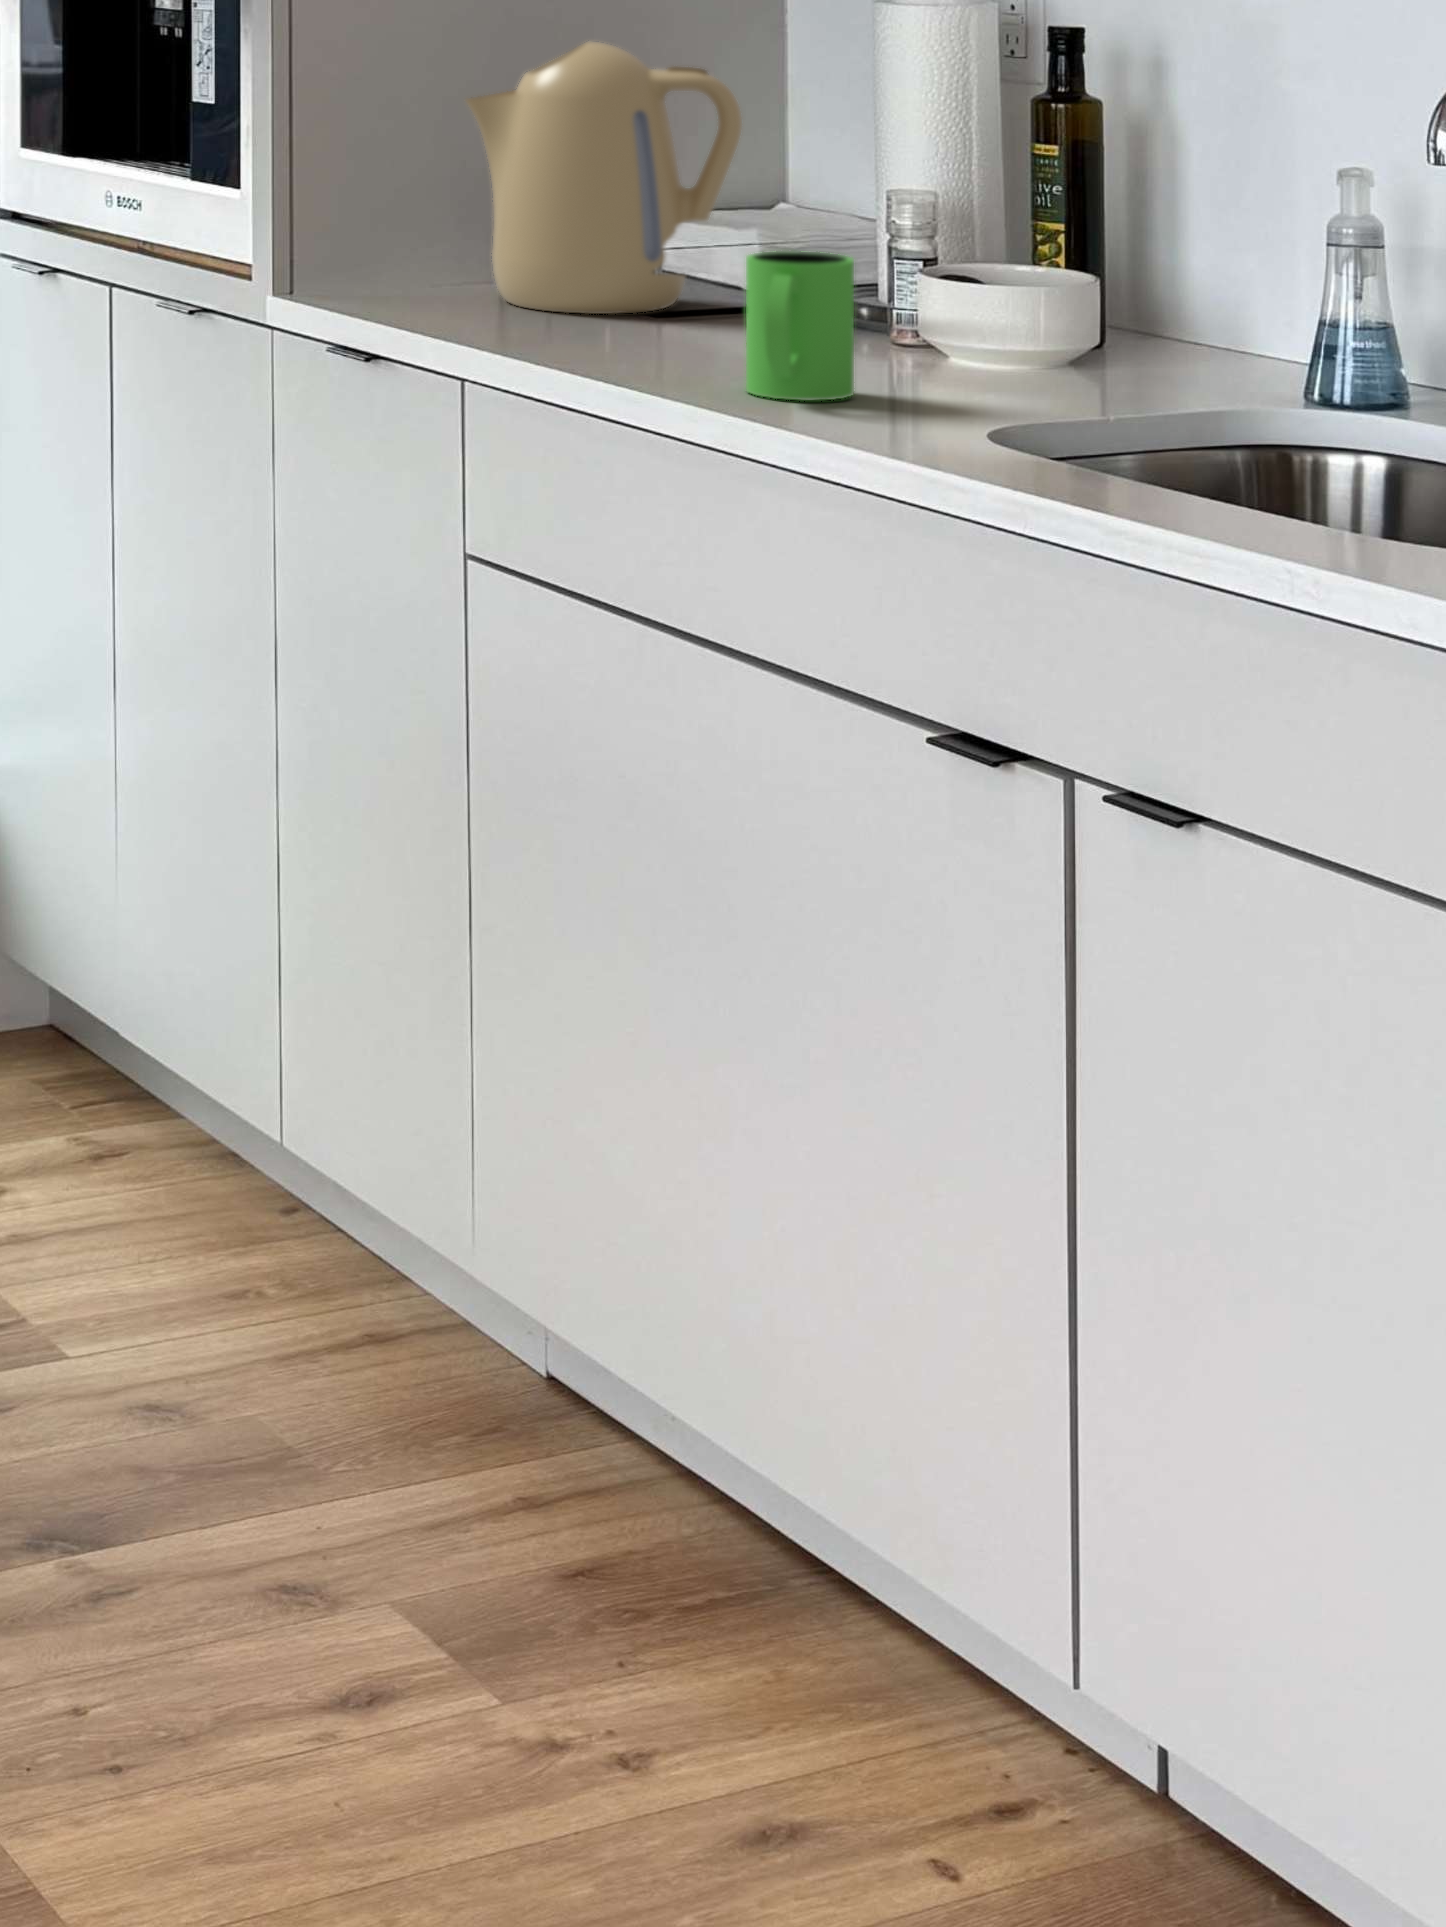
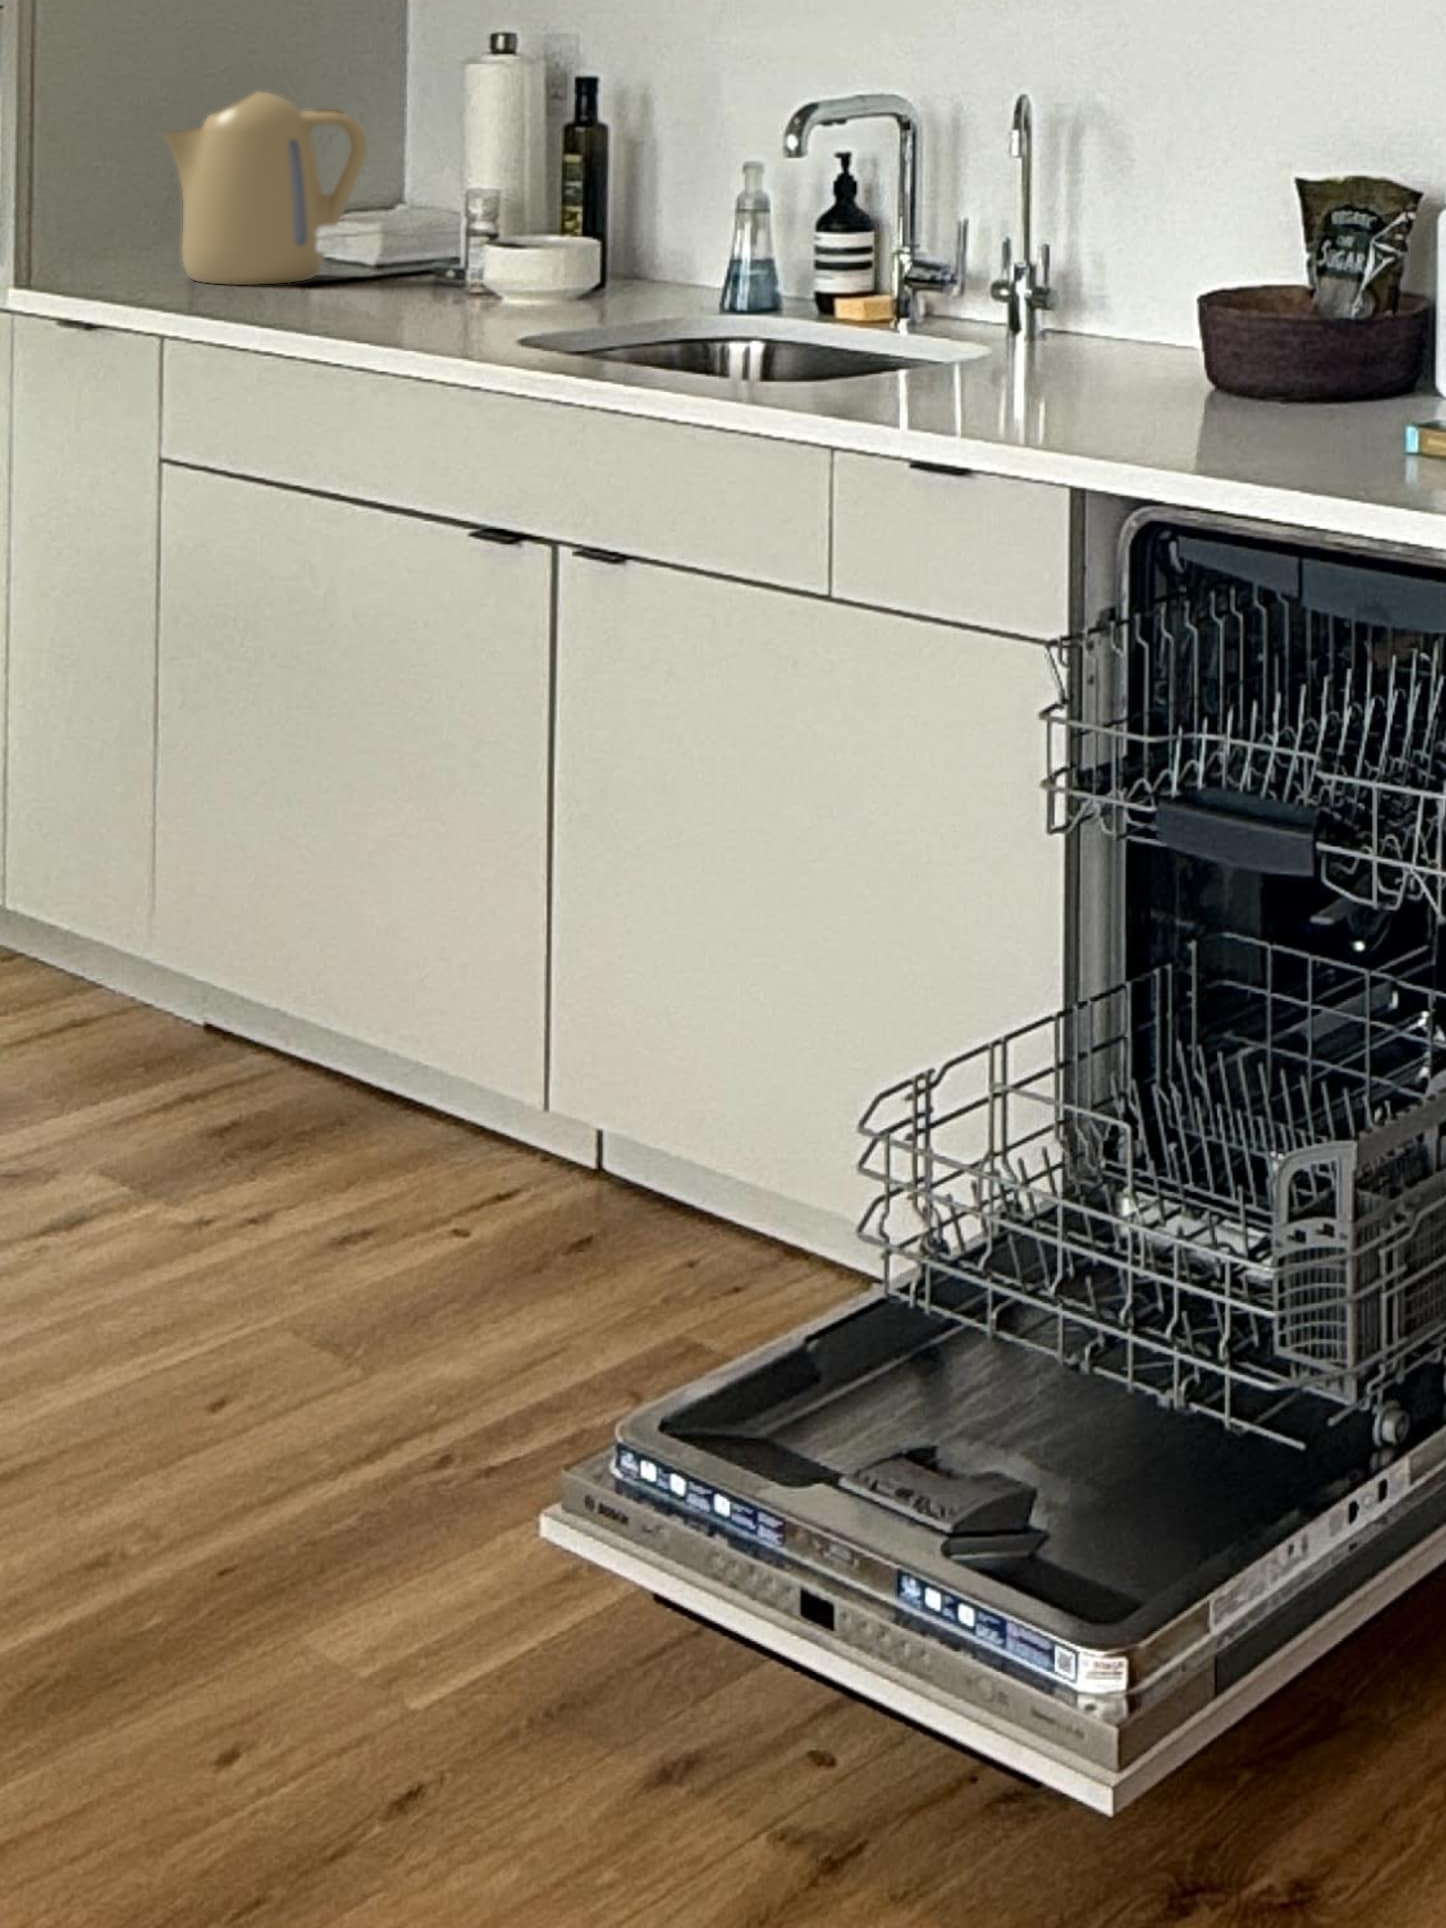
mug: present [746,251,854,400] -> none [361,228,436,326]

